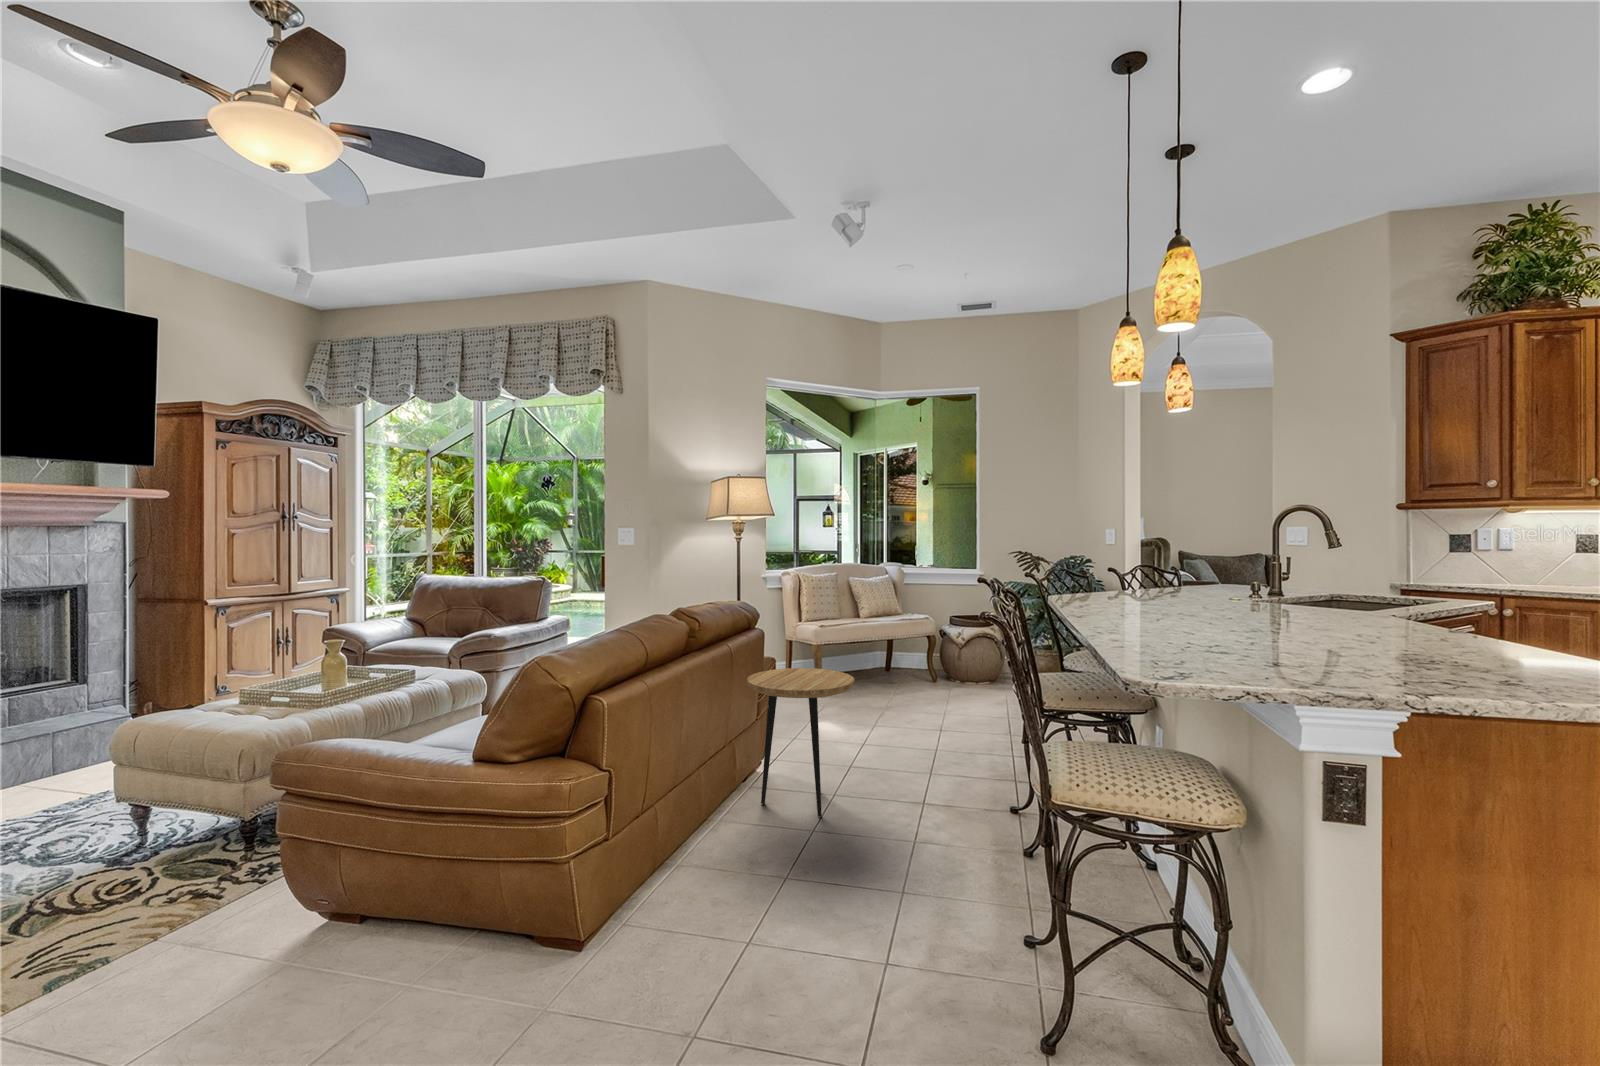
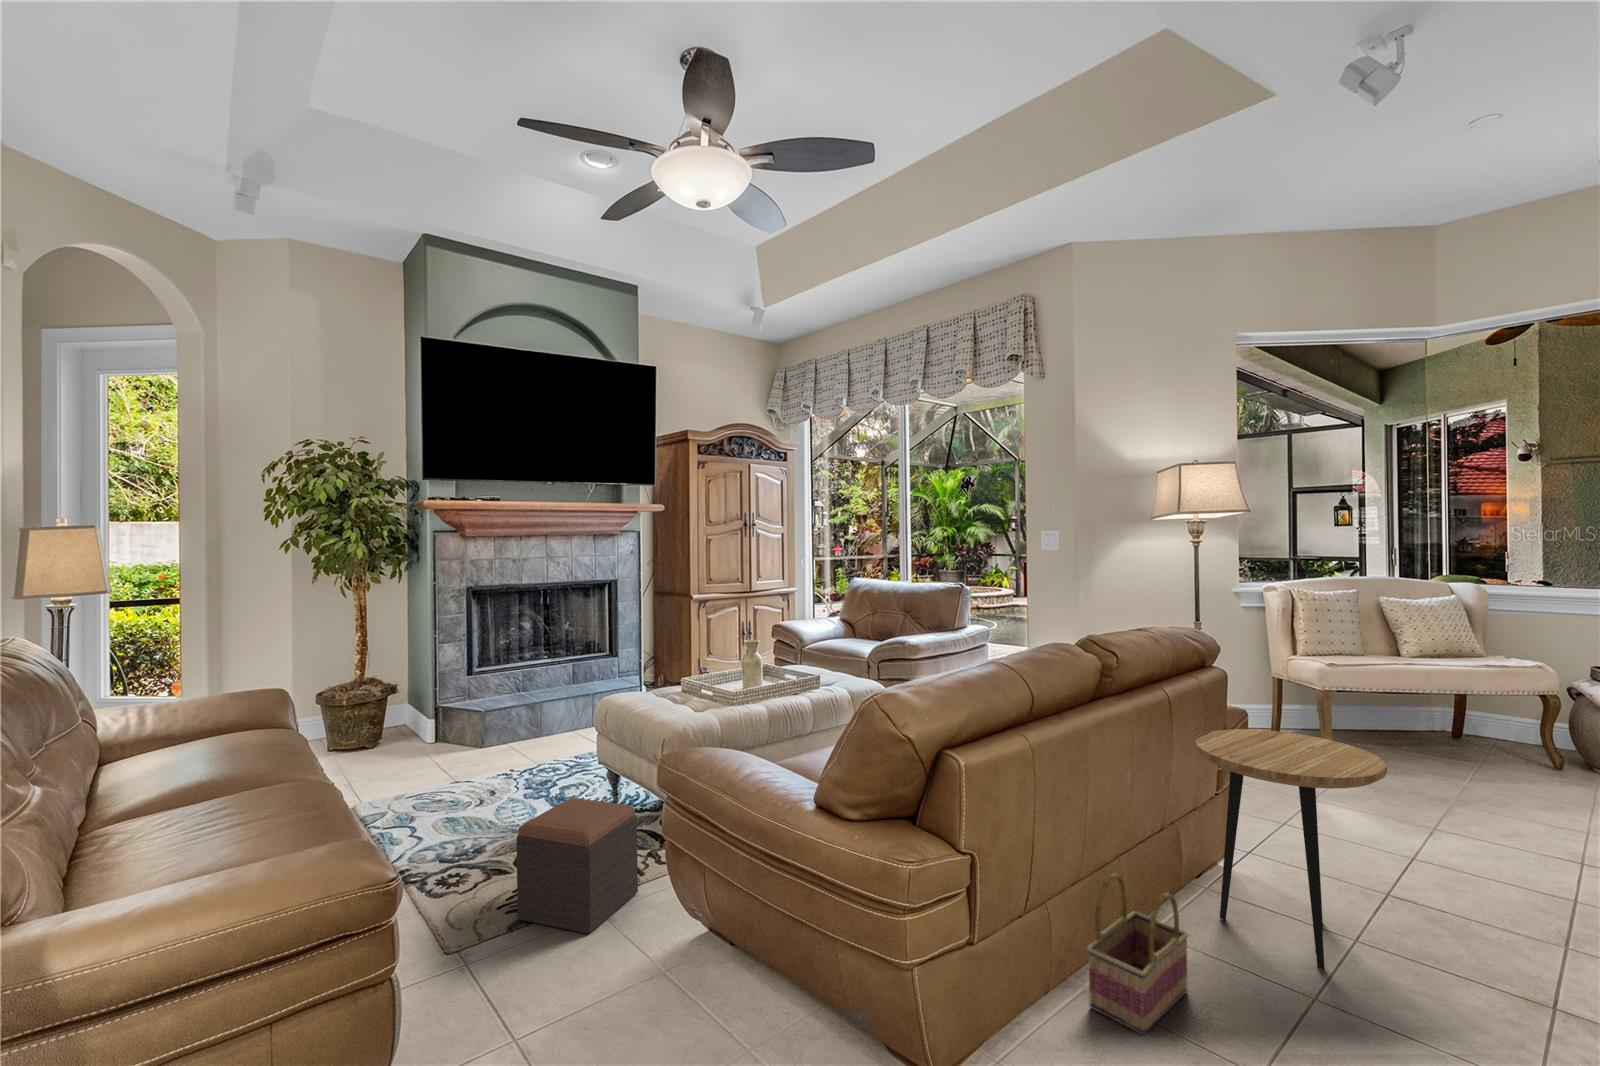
basket: none [683,777,747,881] -> present [1087,873,1188,1035]
footstool: none [54,820,224,978] -> present [516,798,638,934]

